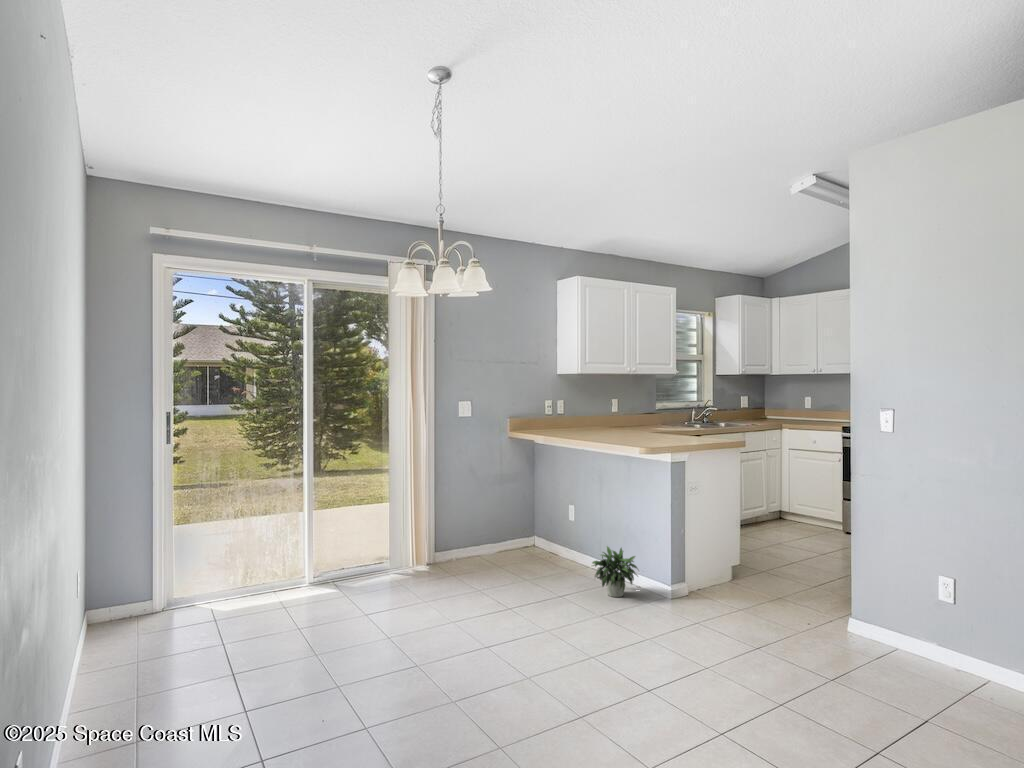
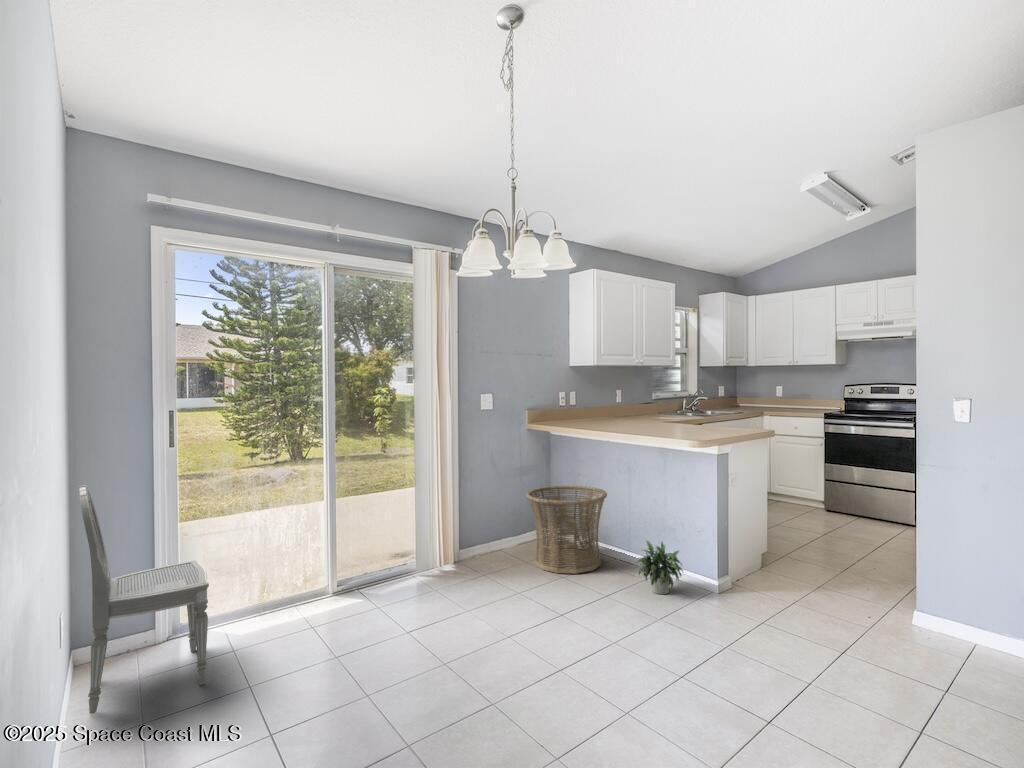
dining chair: none [93,471,193,655] -> present [79,485,209,714]
basket: none [498,494,578,578] -> present [526,485,607,574]

